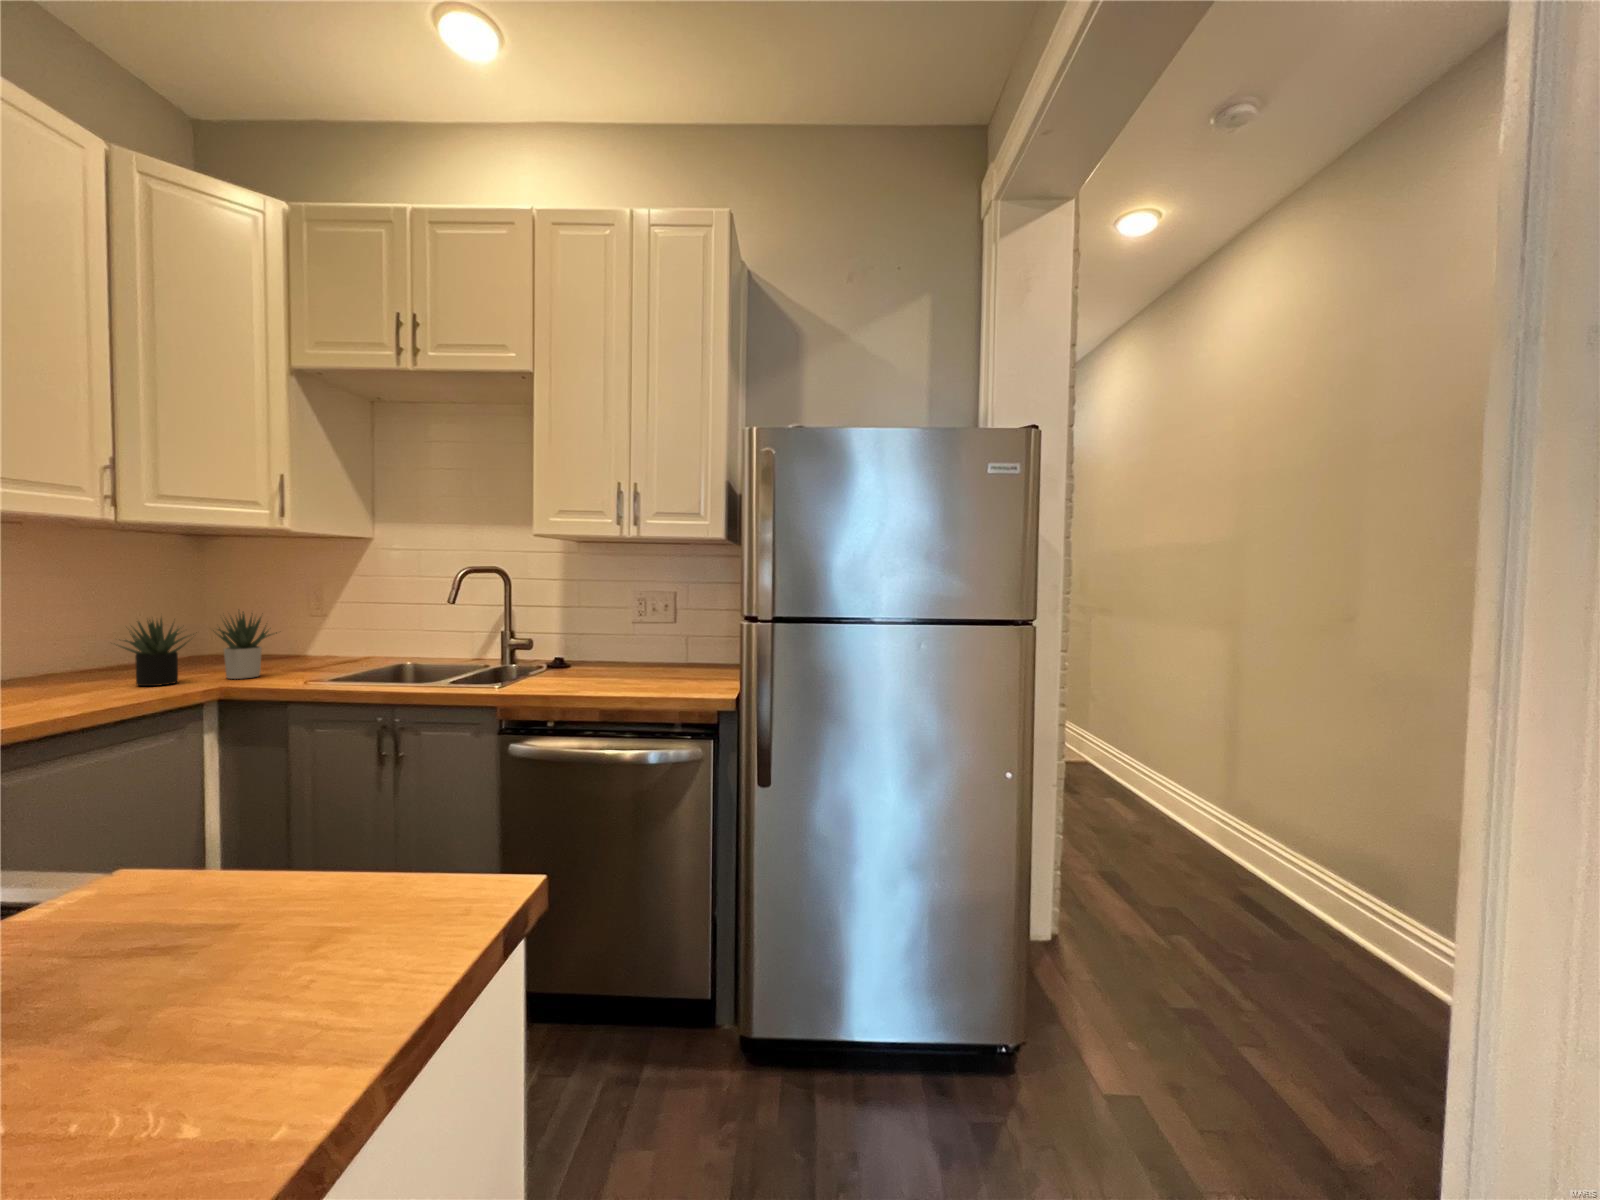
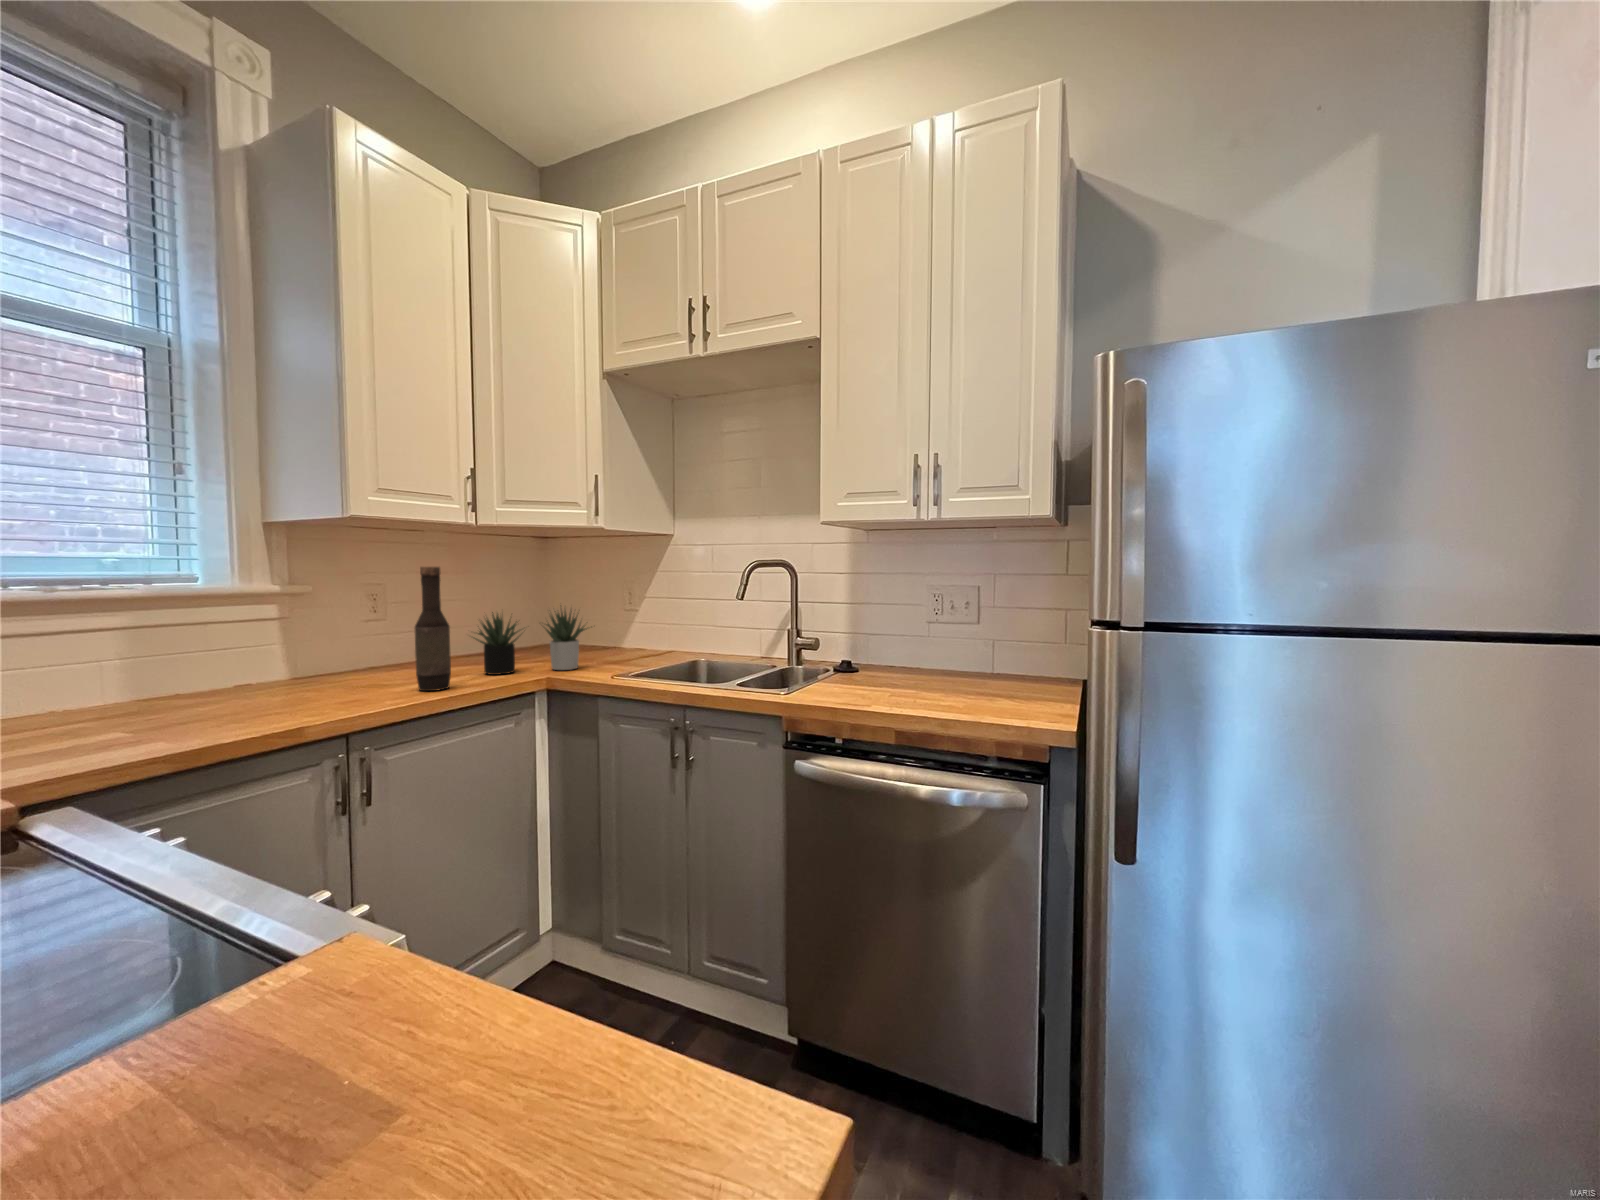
bottle: none [50,568,101,705] -> present [414,567,451,691]

